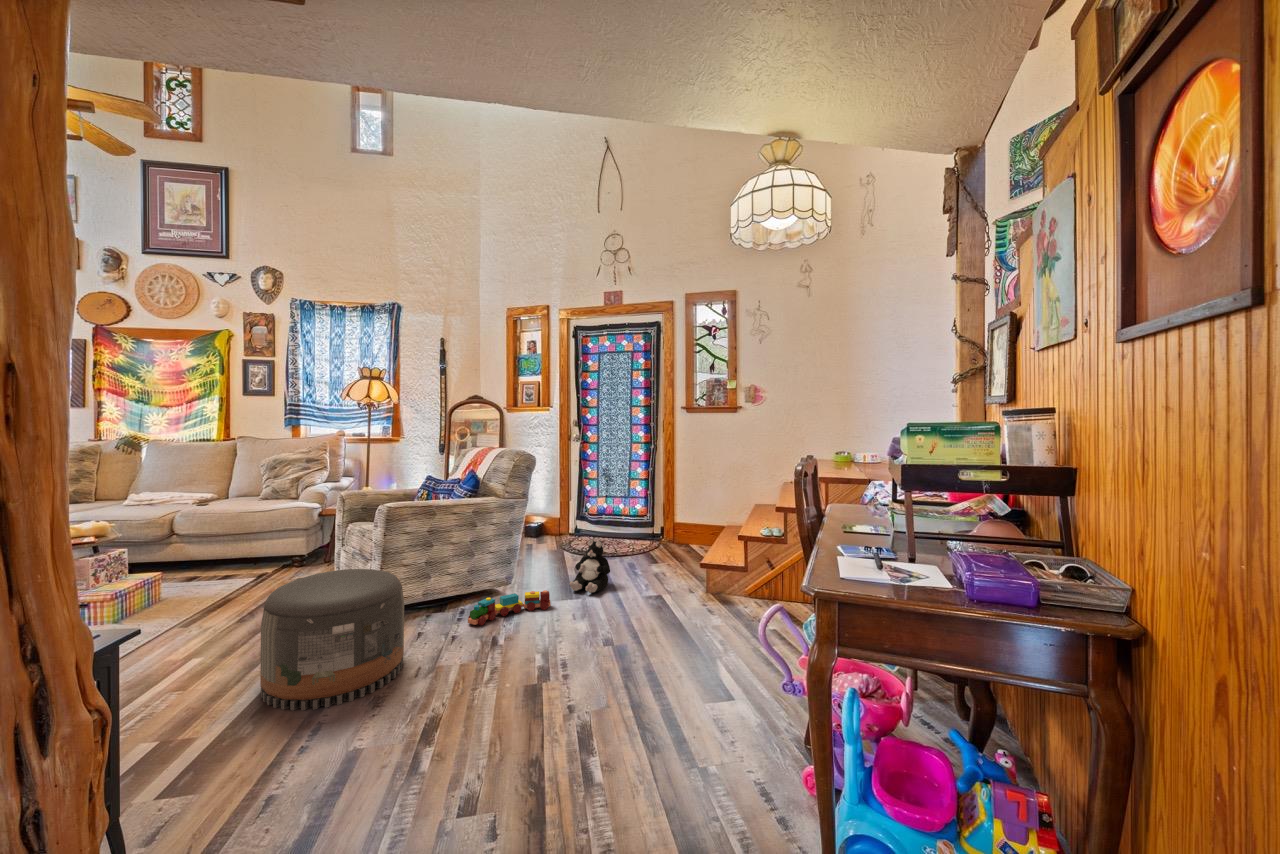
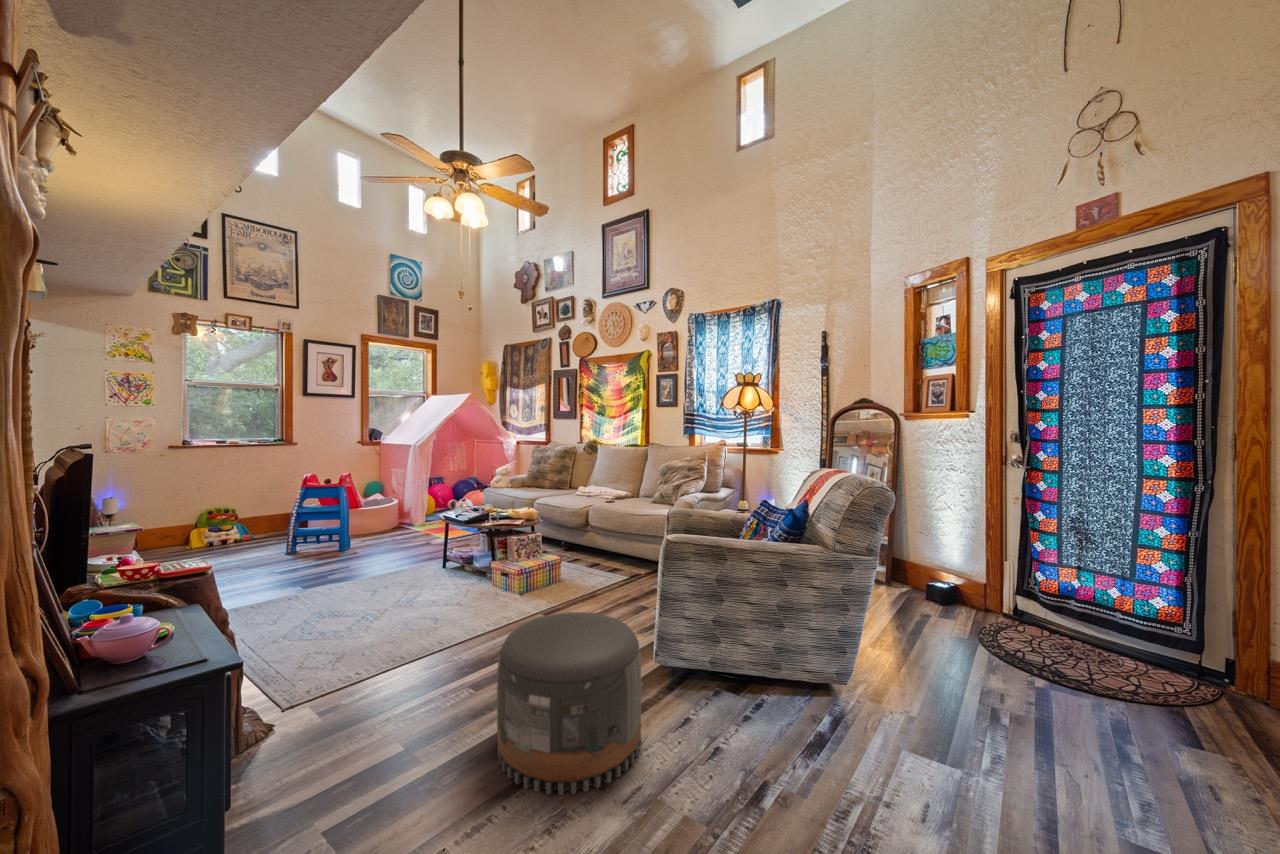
plush toy: present [570,540,610,593] -> none [940,658,1034,765]
toy train: present [468,590,551,625] -> none [747,703,889,761]

